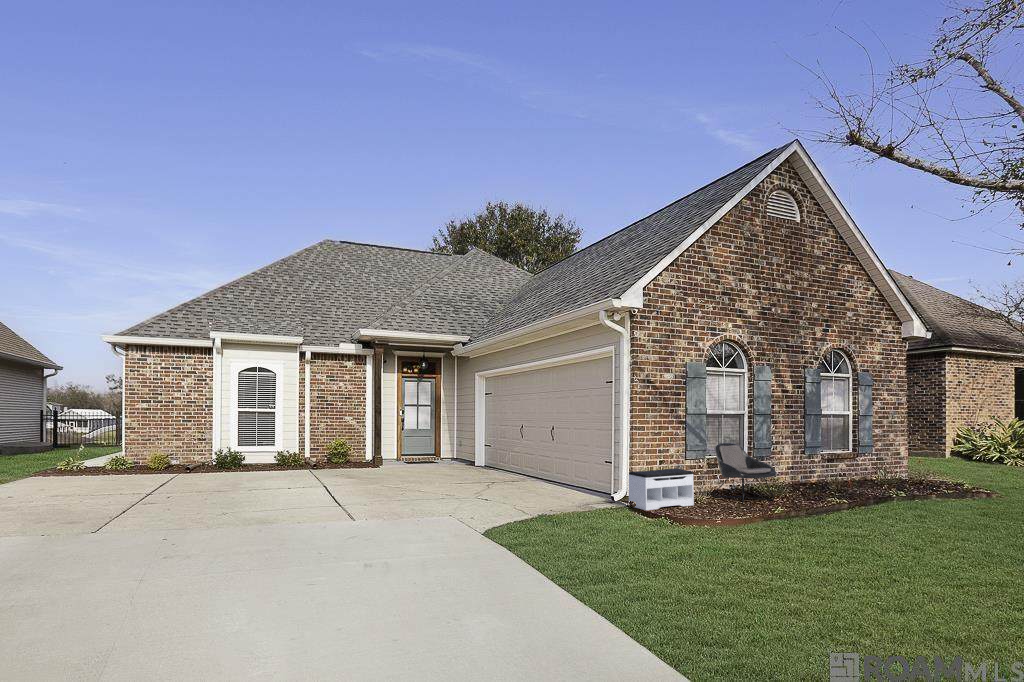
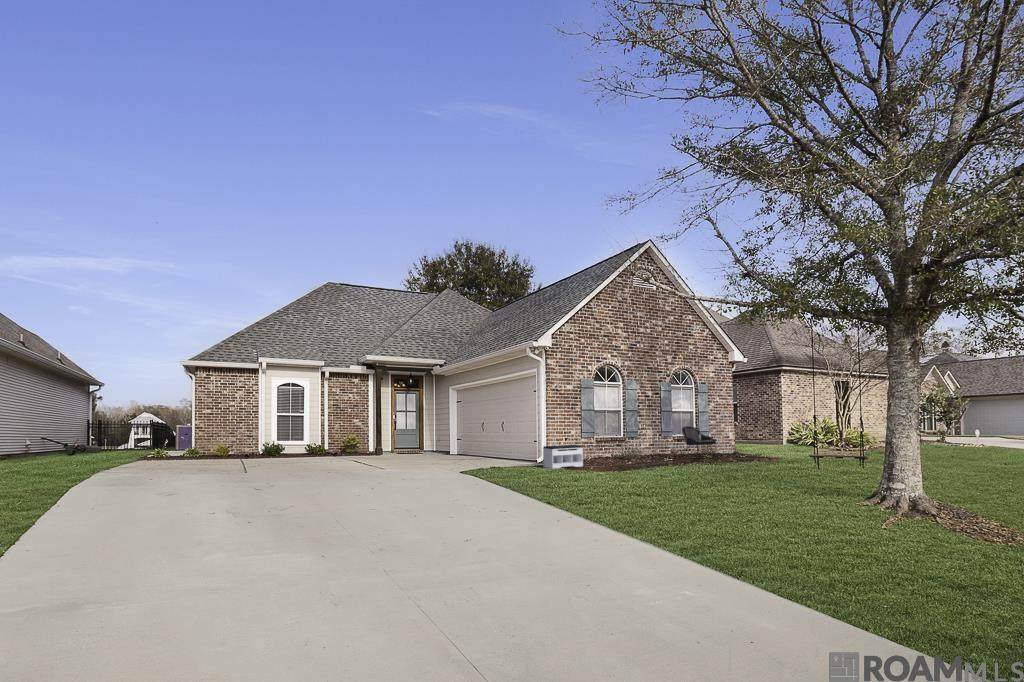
lounge chair: present [713,443,776,504] -> present [681,426,716,459]

